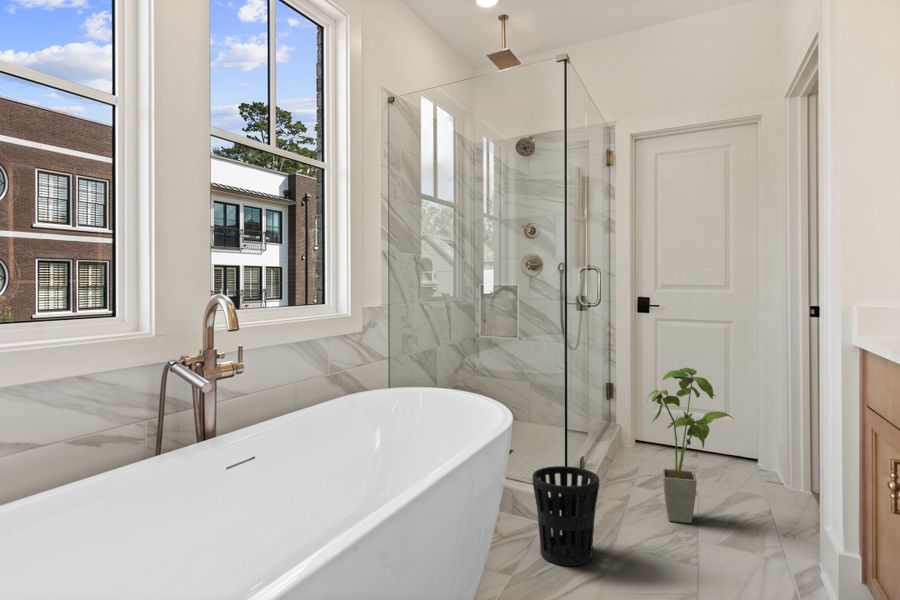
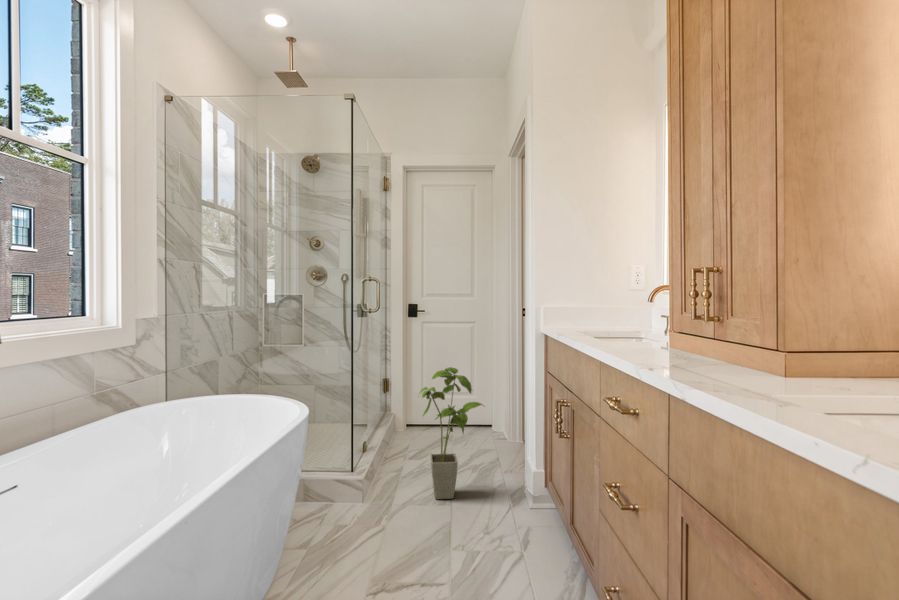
wastebasket: present [532,466,599,566] -> none [315,467,379,566]

